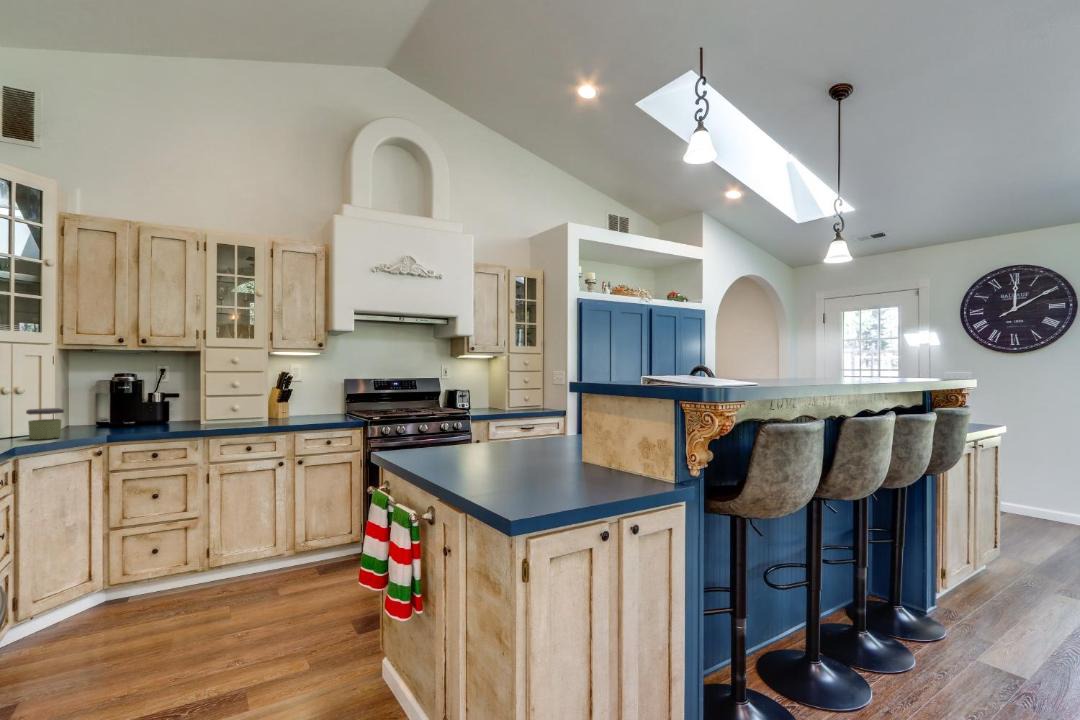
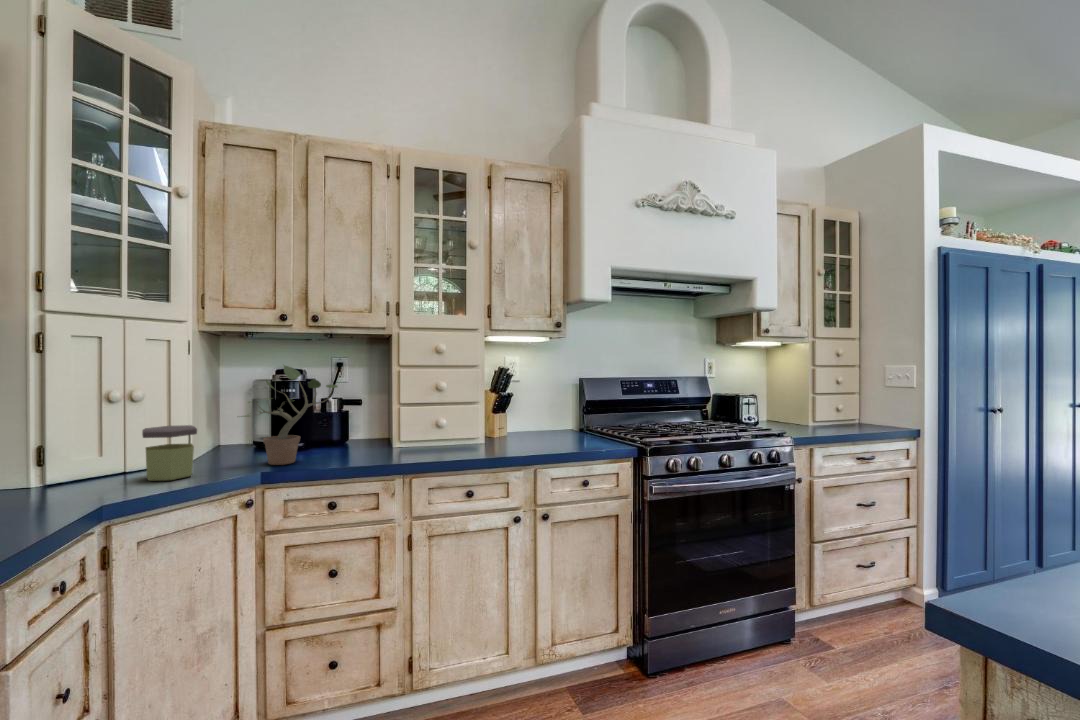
potted plant: none [88,371,160,433] -> present [242,365,338,465]

